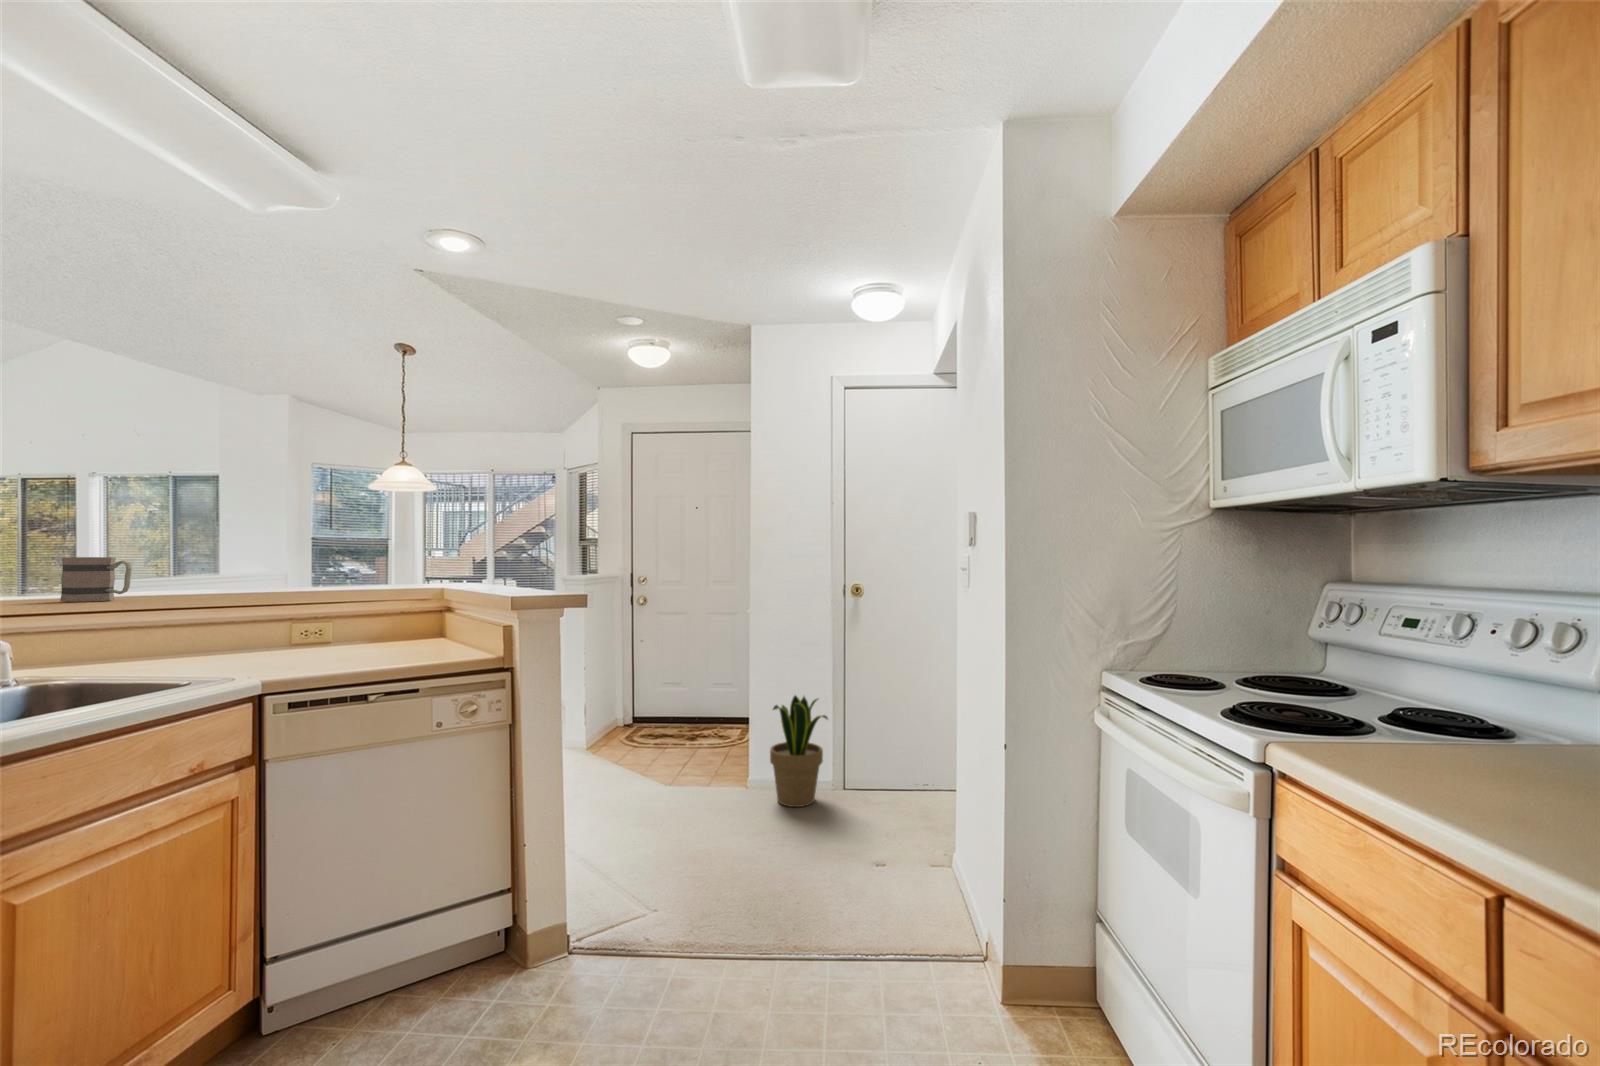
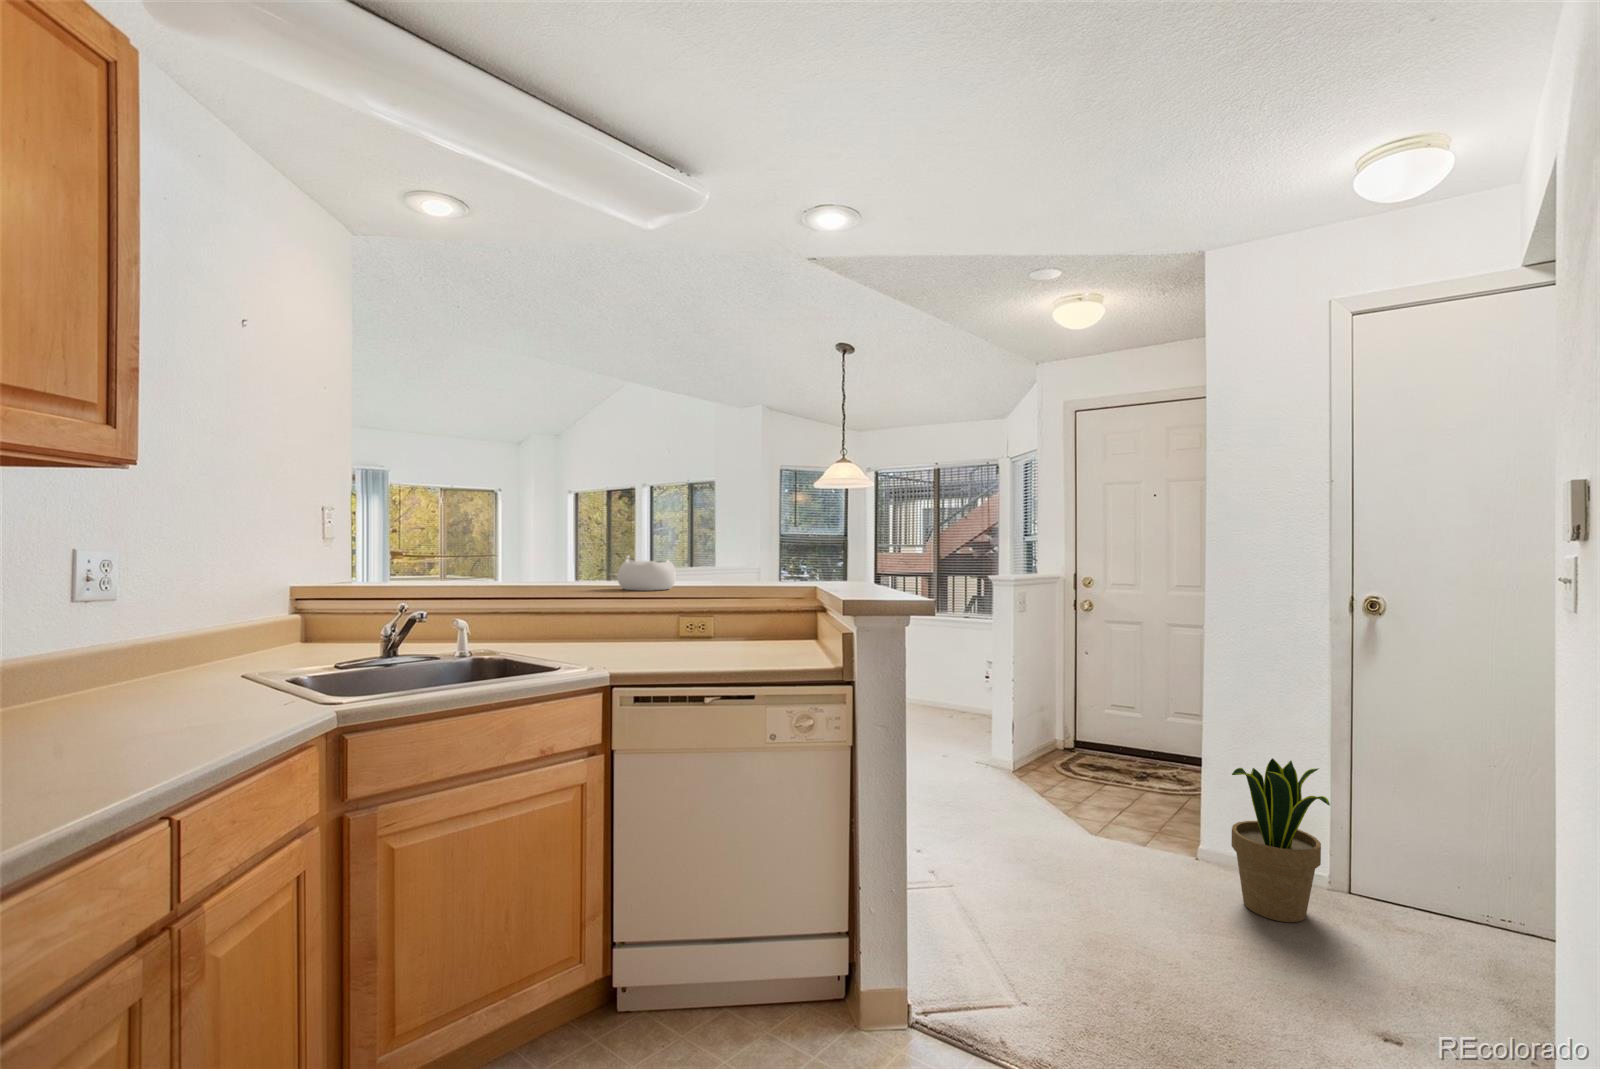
mug: present [60,557,132,602] -> none [545,553,585,589]
decorative bowl: none [183,559,267,598] -> present [617,556,676,591]

